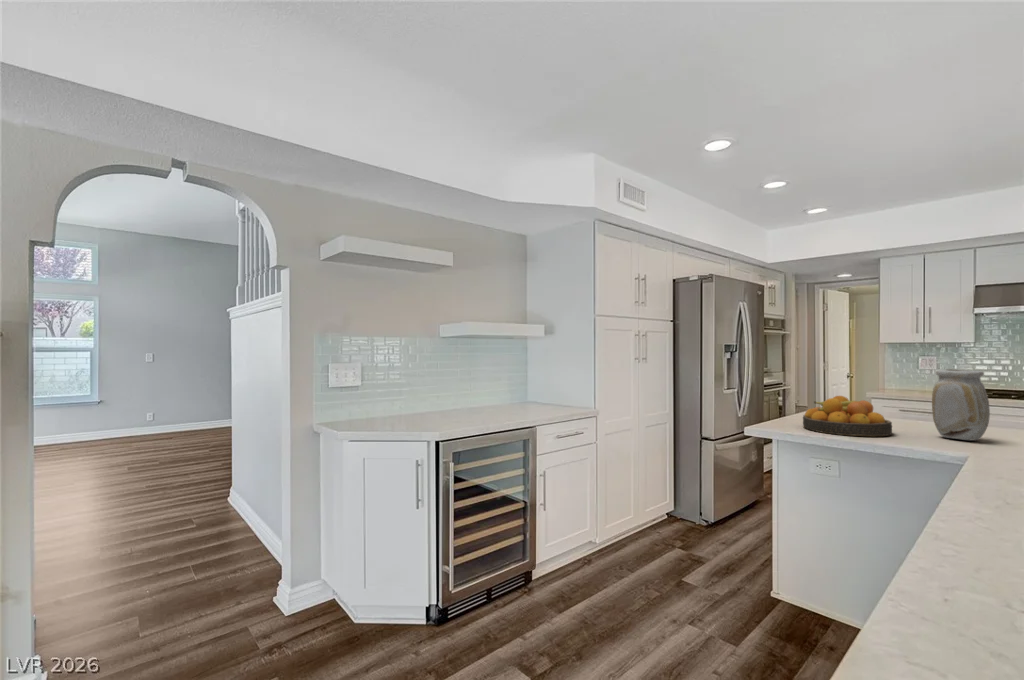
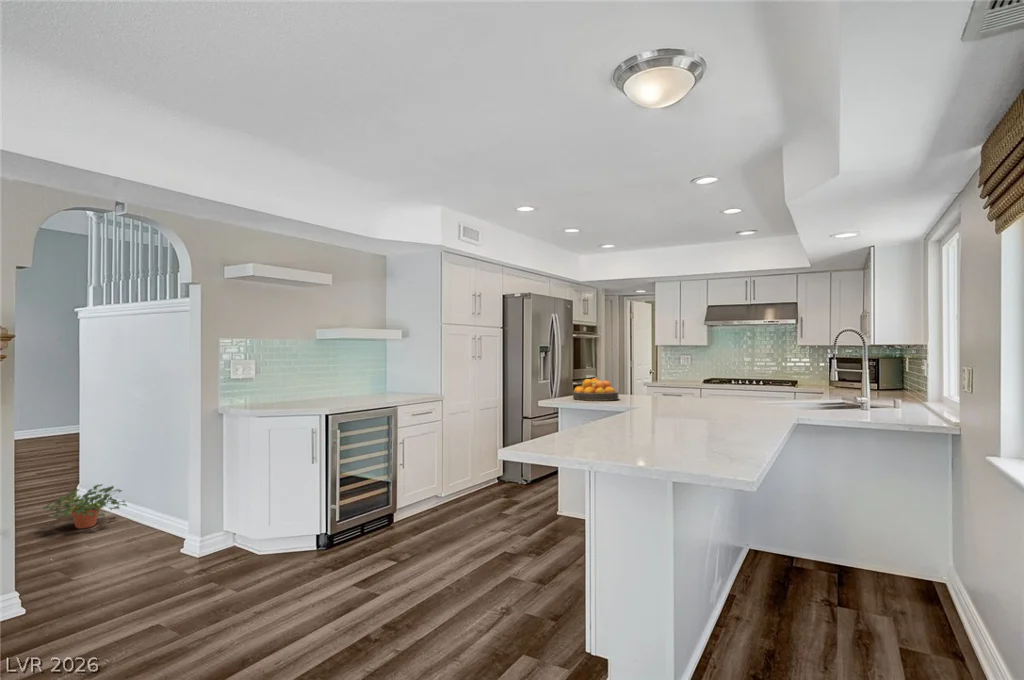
vase: present [932,369,990,440] -> none [638,361,662,401]
potted plant: none [168,495,252,545] -> present [43,484,126,529]

